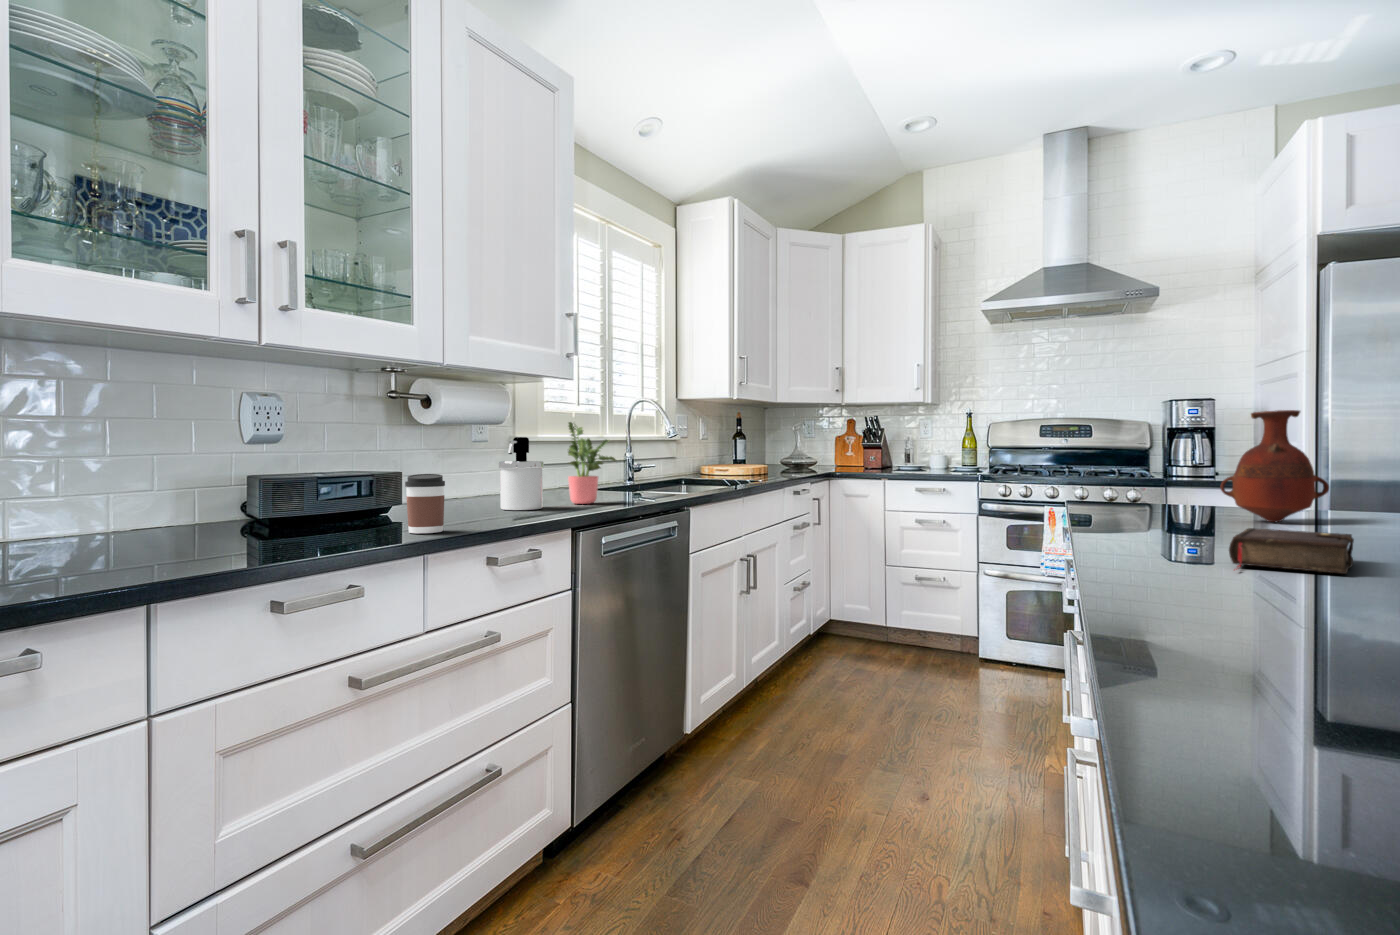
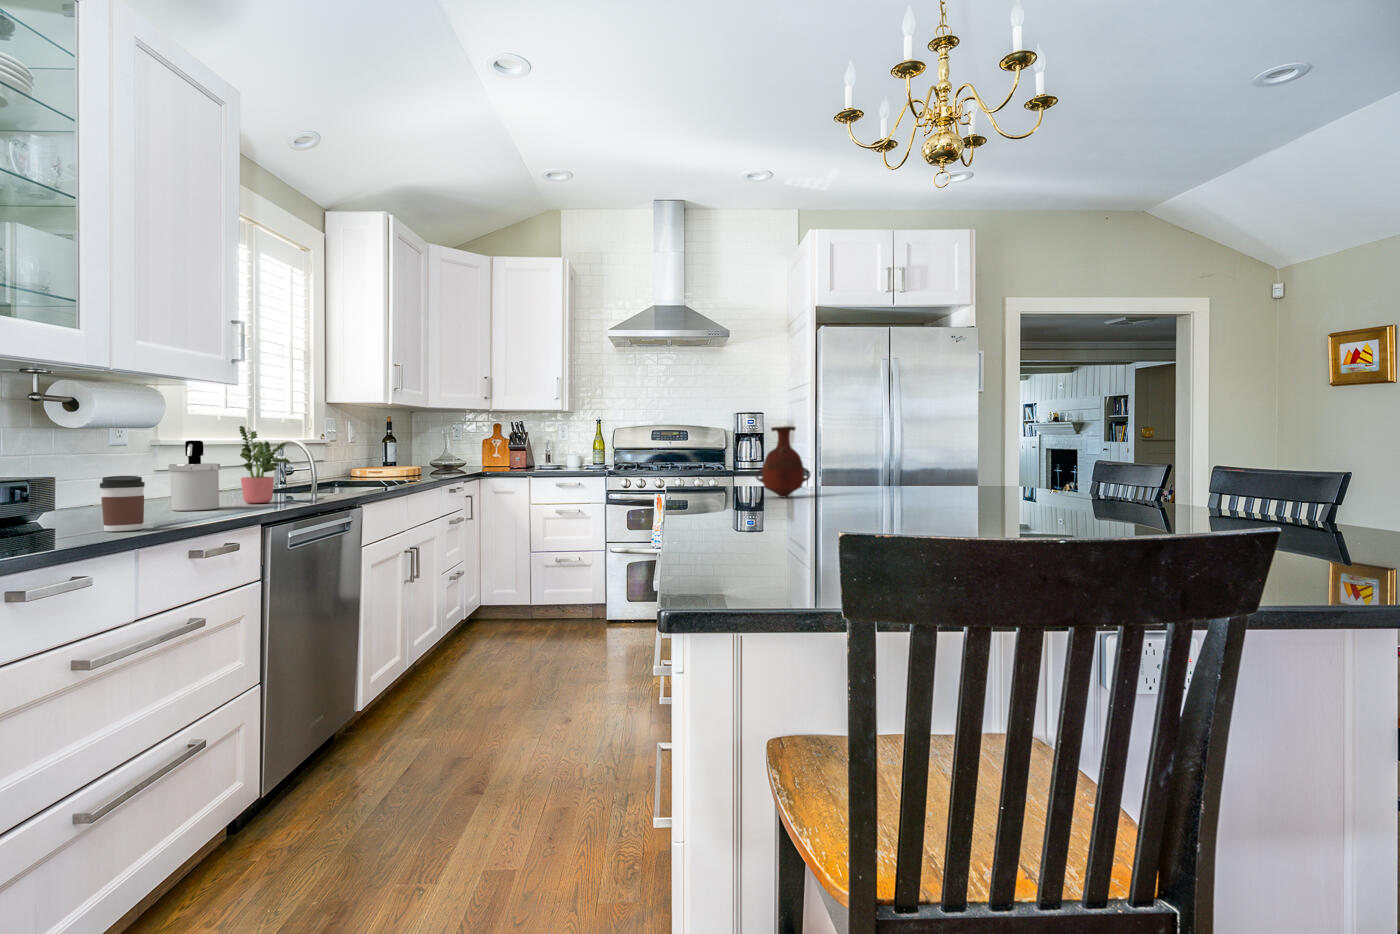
book: present [1229,528,1354,574] -> none [747,498,805,522]

